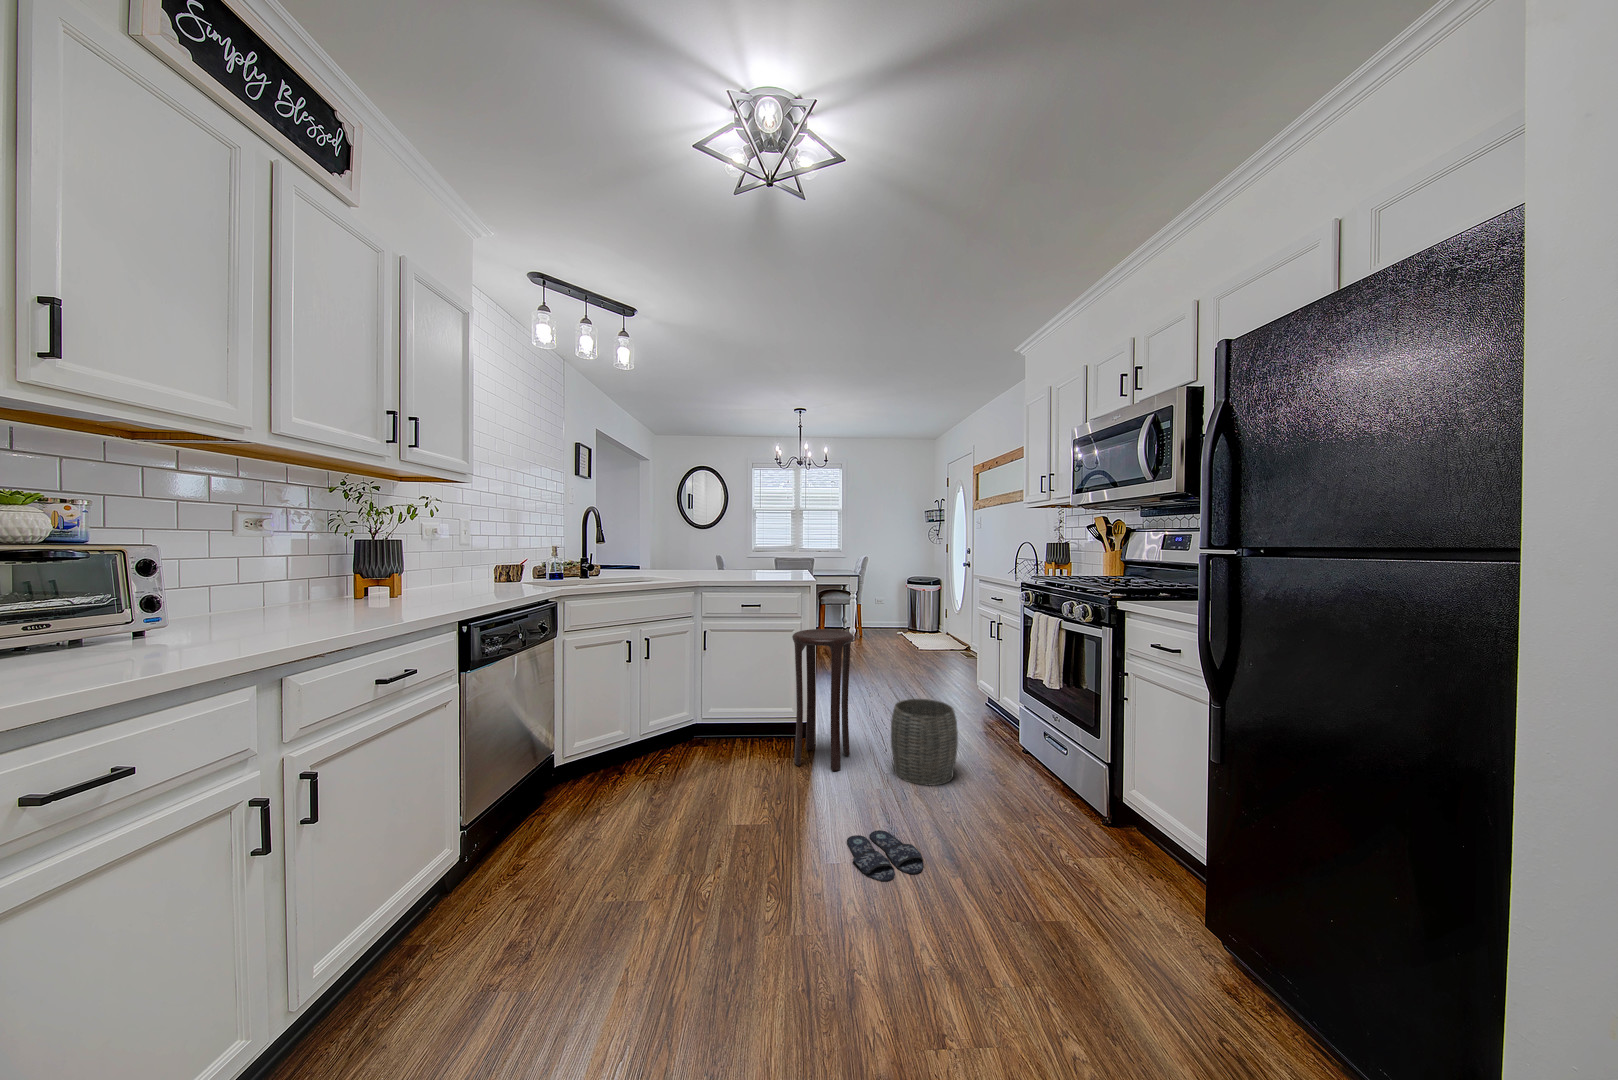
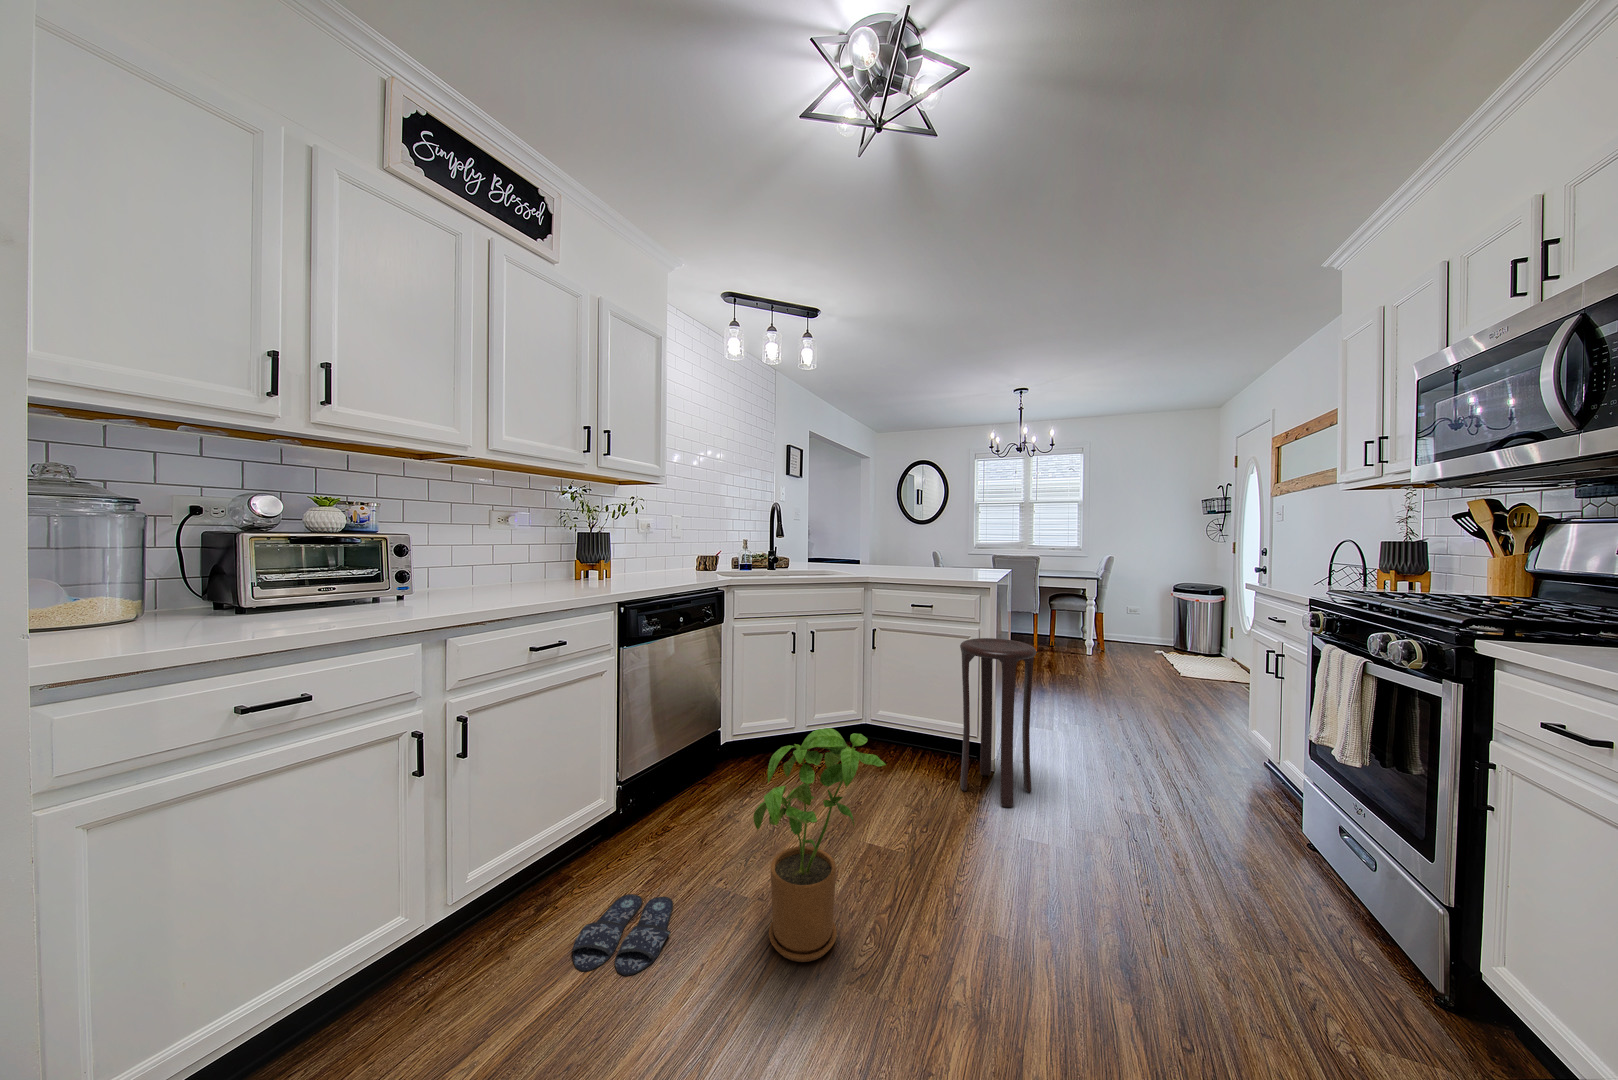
woven basket: present [891,699,958,786] -> none [1080,738,1179,859]
house plant: none [674,716,791,936] -> present [753,728,886,962]
slippers: present [847,830,923,882] -> present [572,894,673,976]

